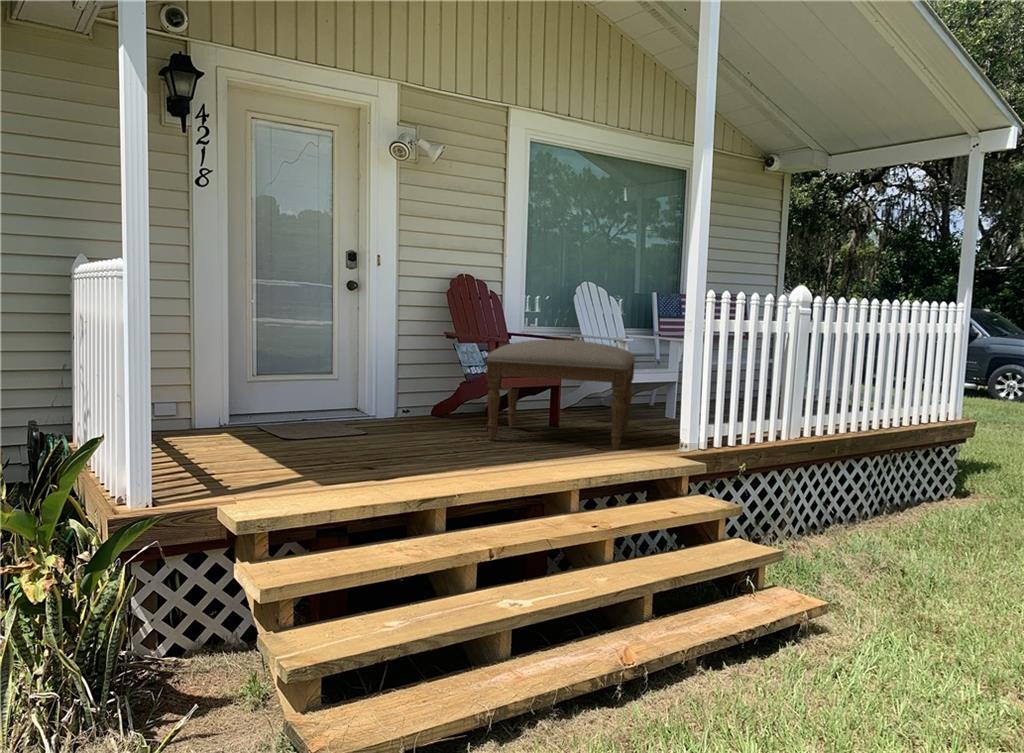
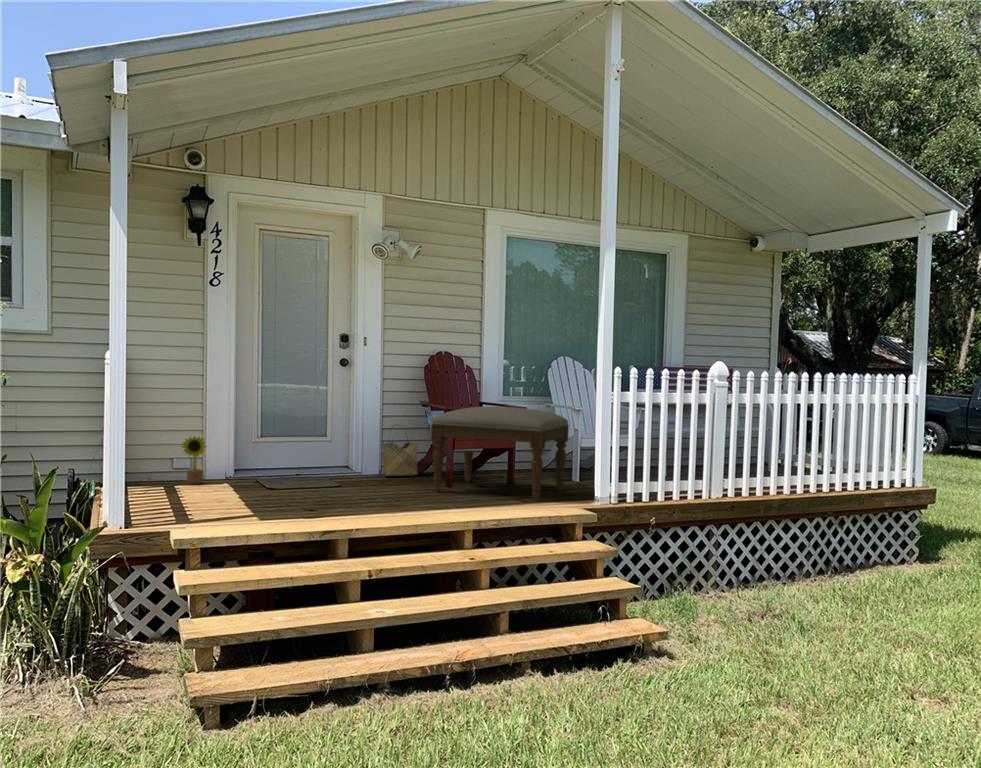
woven basket: none [405,360,445,421] -> present [382,428,418,476]
decorative plant: none [168,377,203,438] -> present [182,436,207,484]

